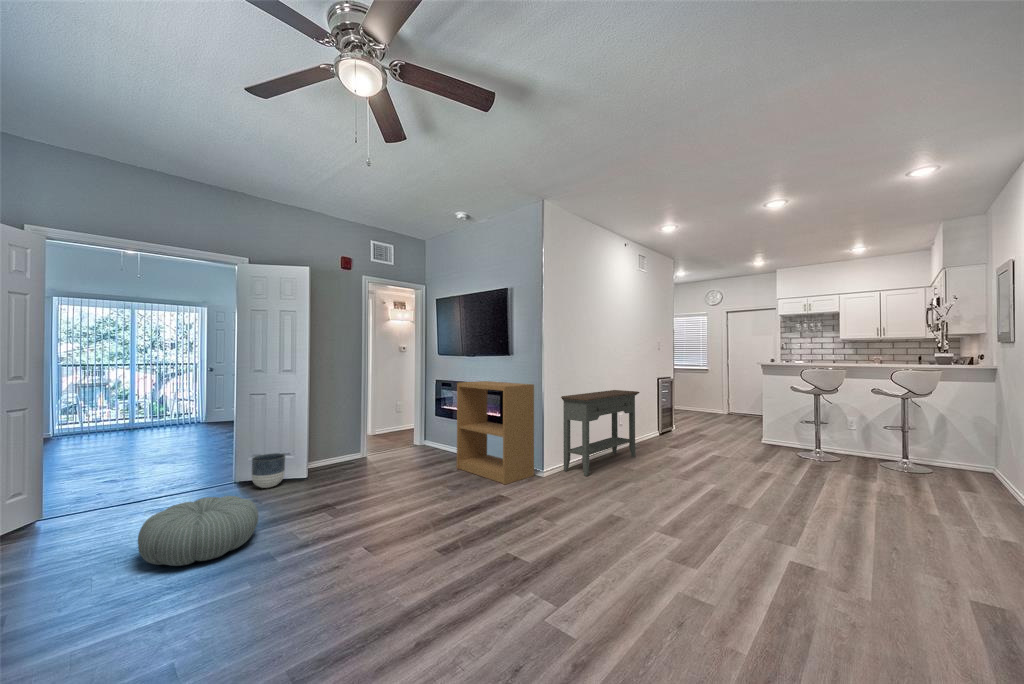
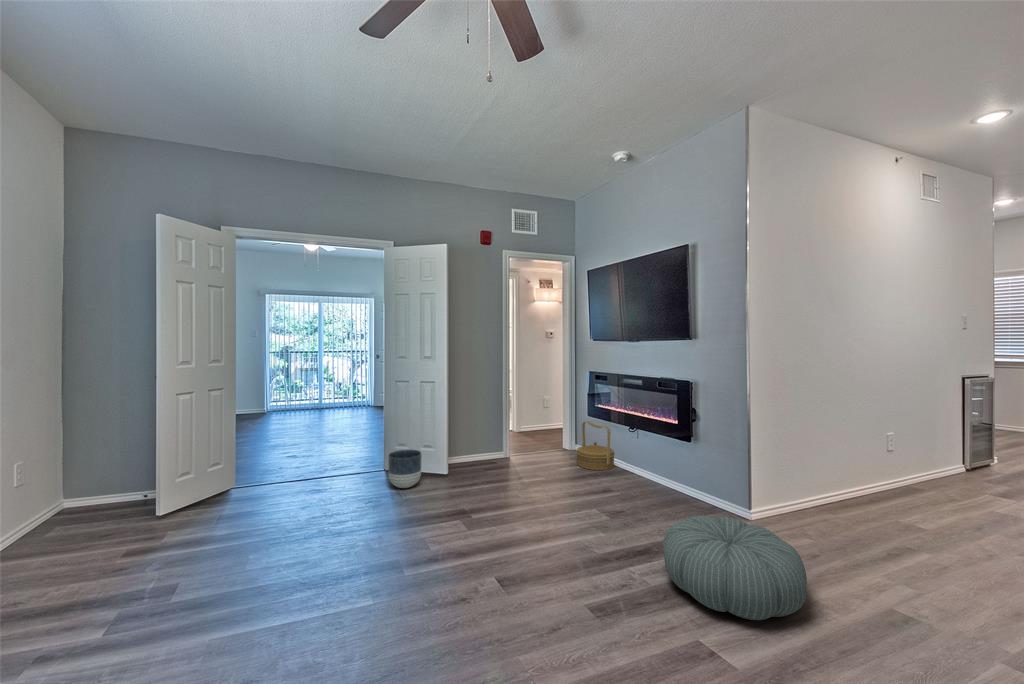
bookshelf: present [457,381,534,484] -> none [617,375,735,526]
console table: present [561,390,639,476] -> none [779,392,918,529]
woven basket: none [425,421,456,459] -> present [576,421,615,470]
pouf: present [138,496,258,566] -> present [663,516,807,620]

